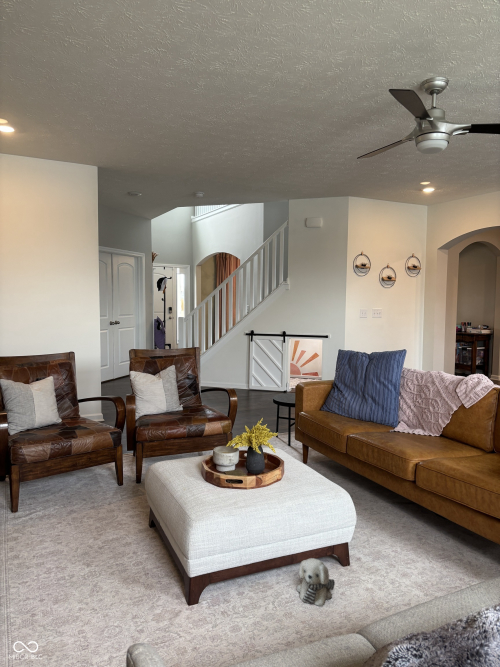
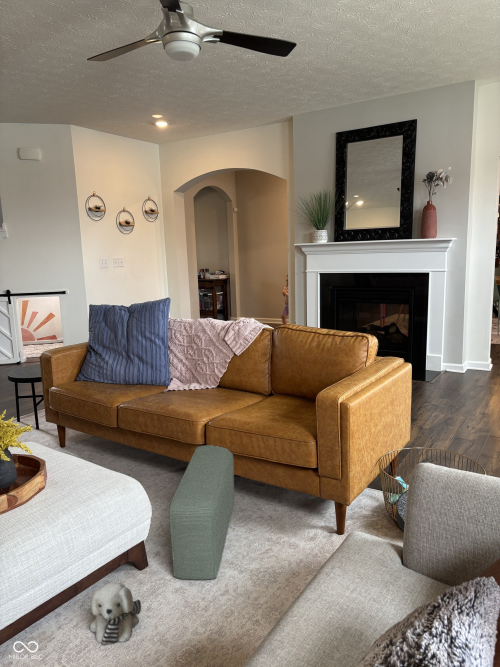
pouf: none [367,482,439,591] -> present [169,445,234,580]

